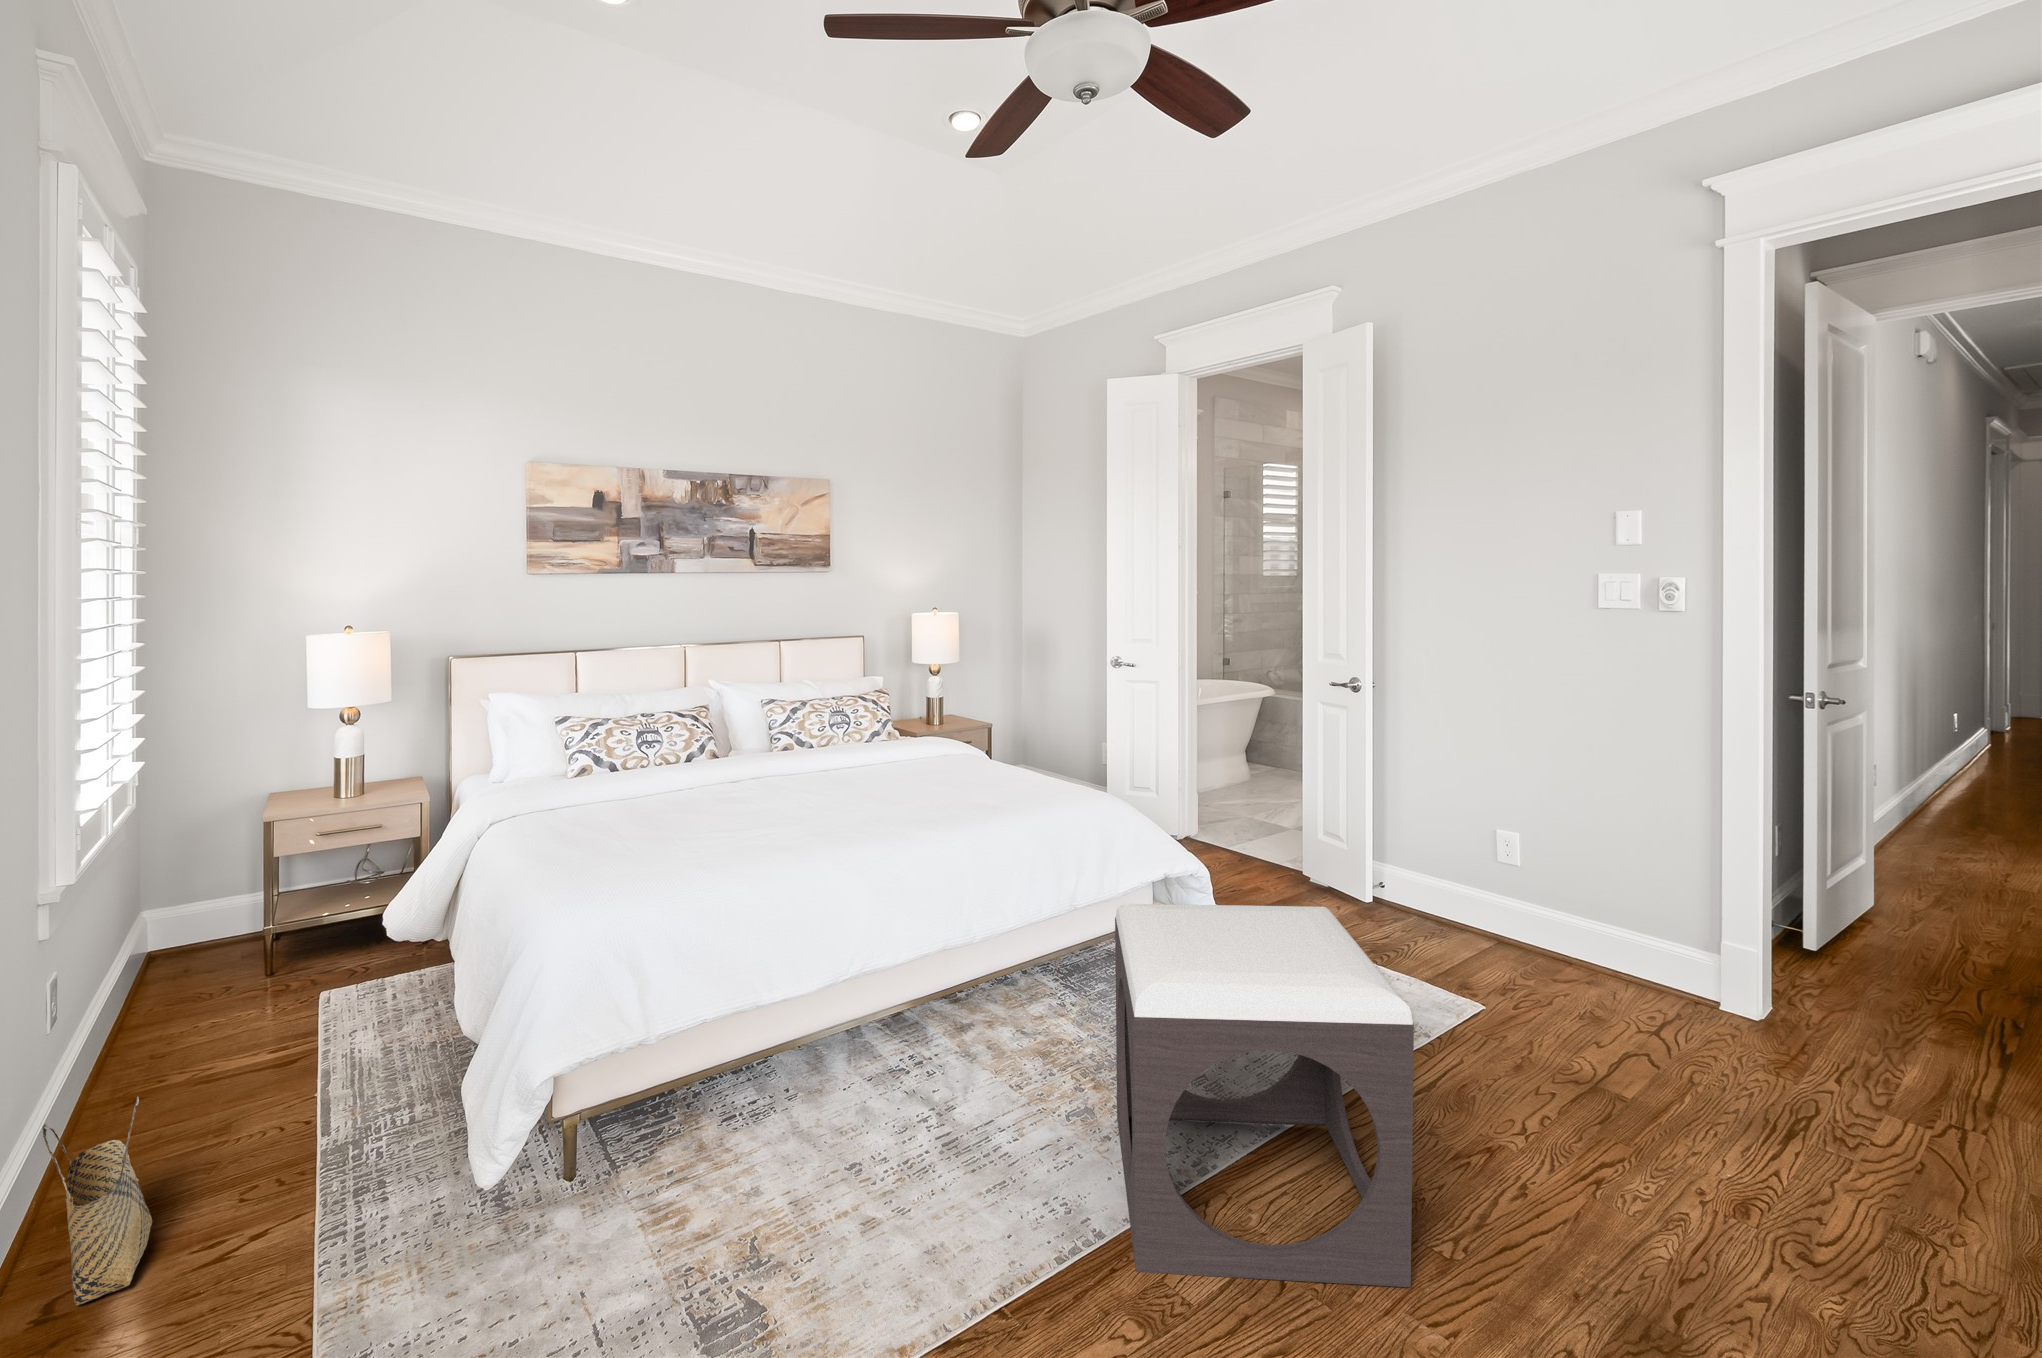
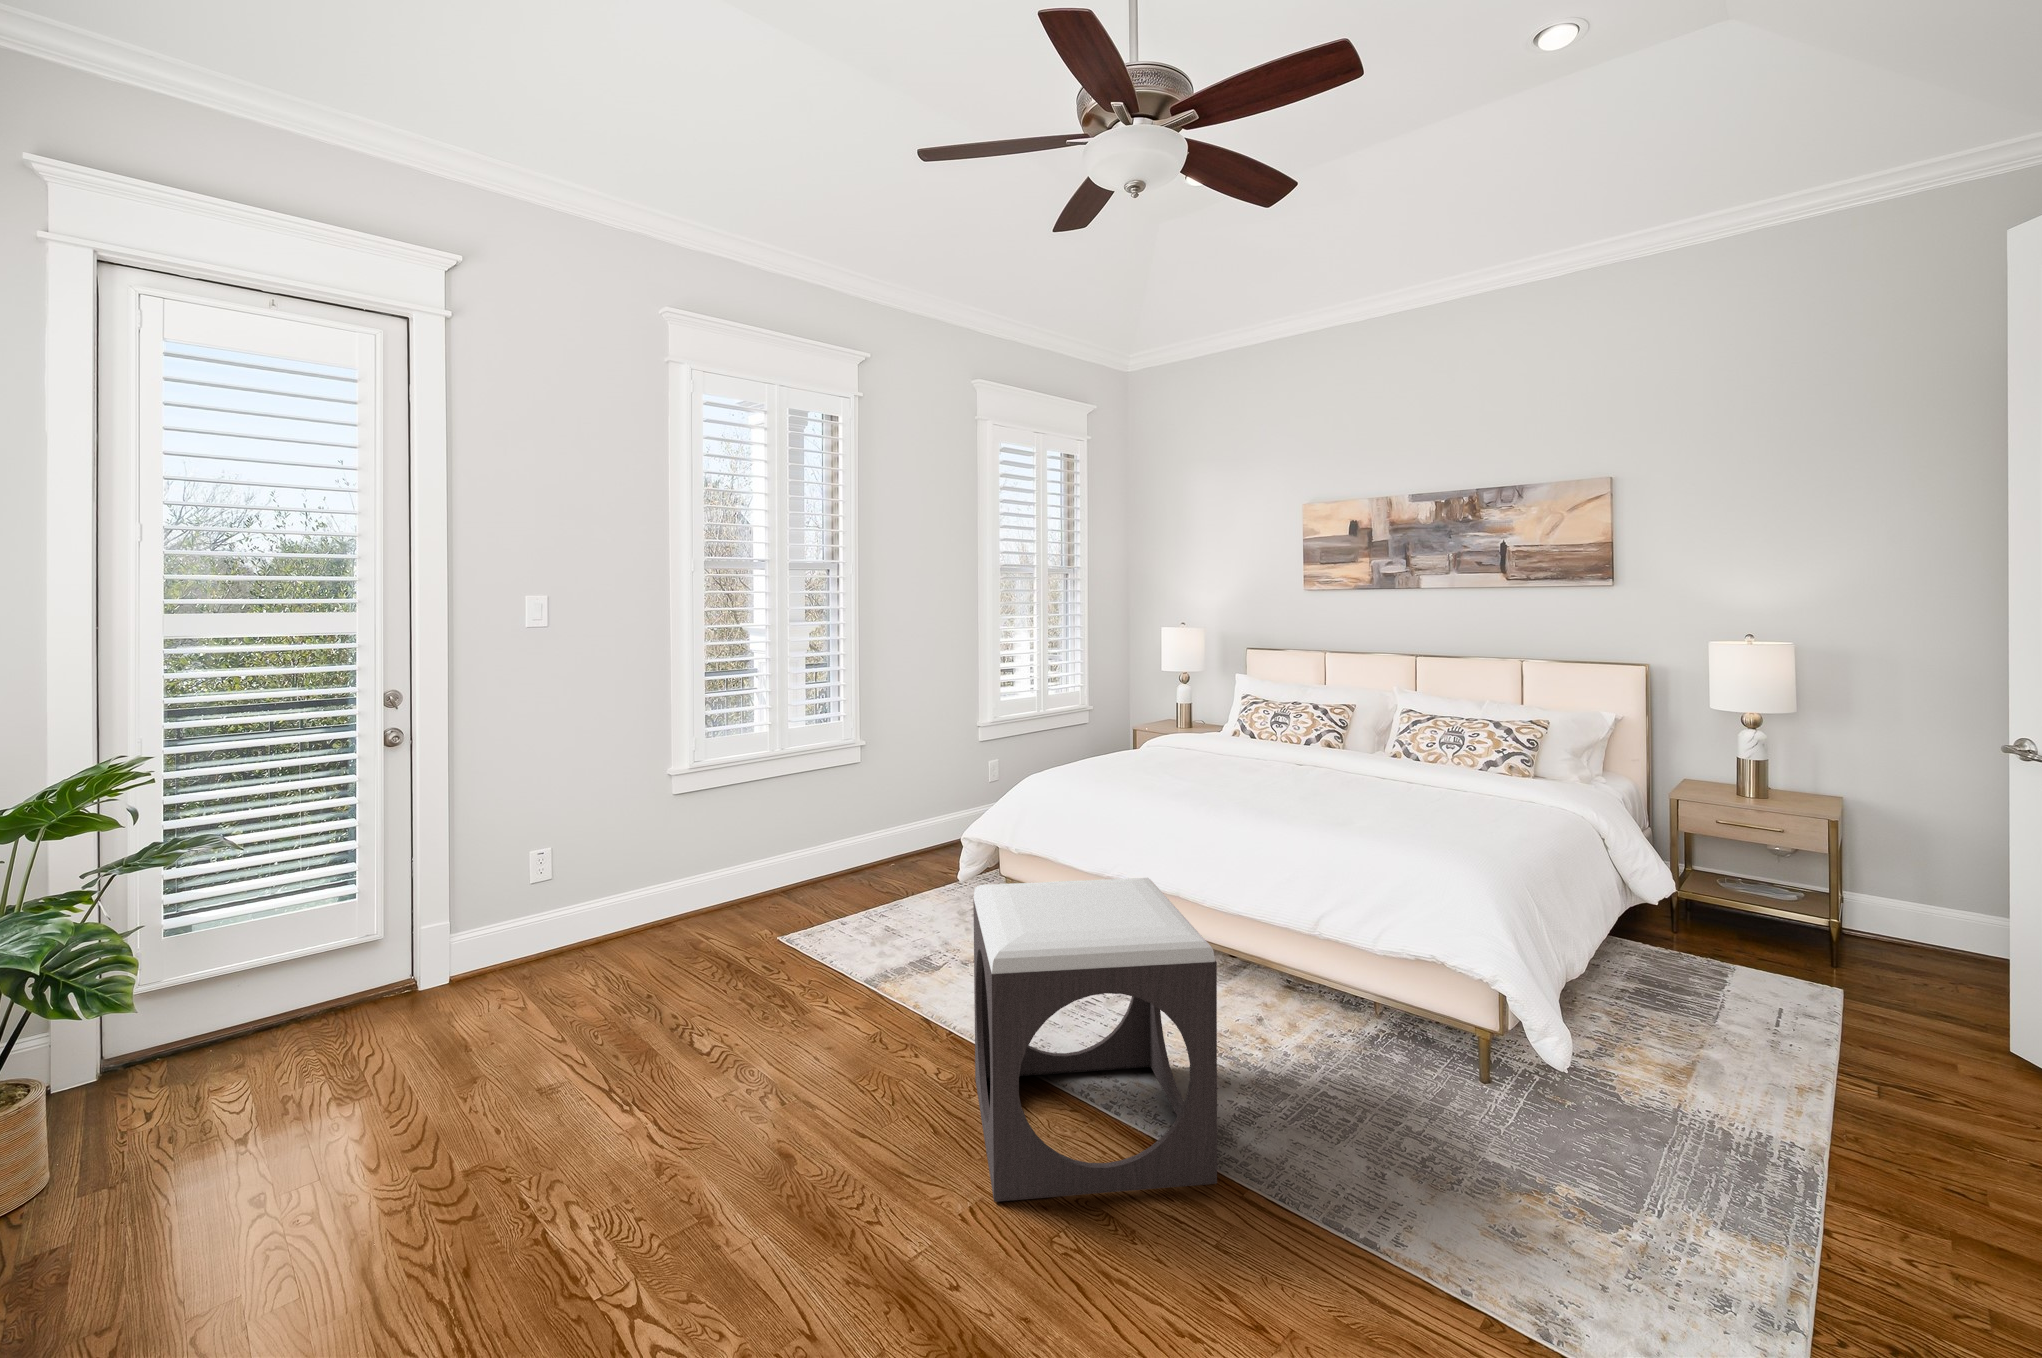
woven basket: present [42,1097,152,1305] -> none [887,798,928,867]

